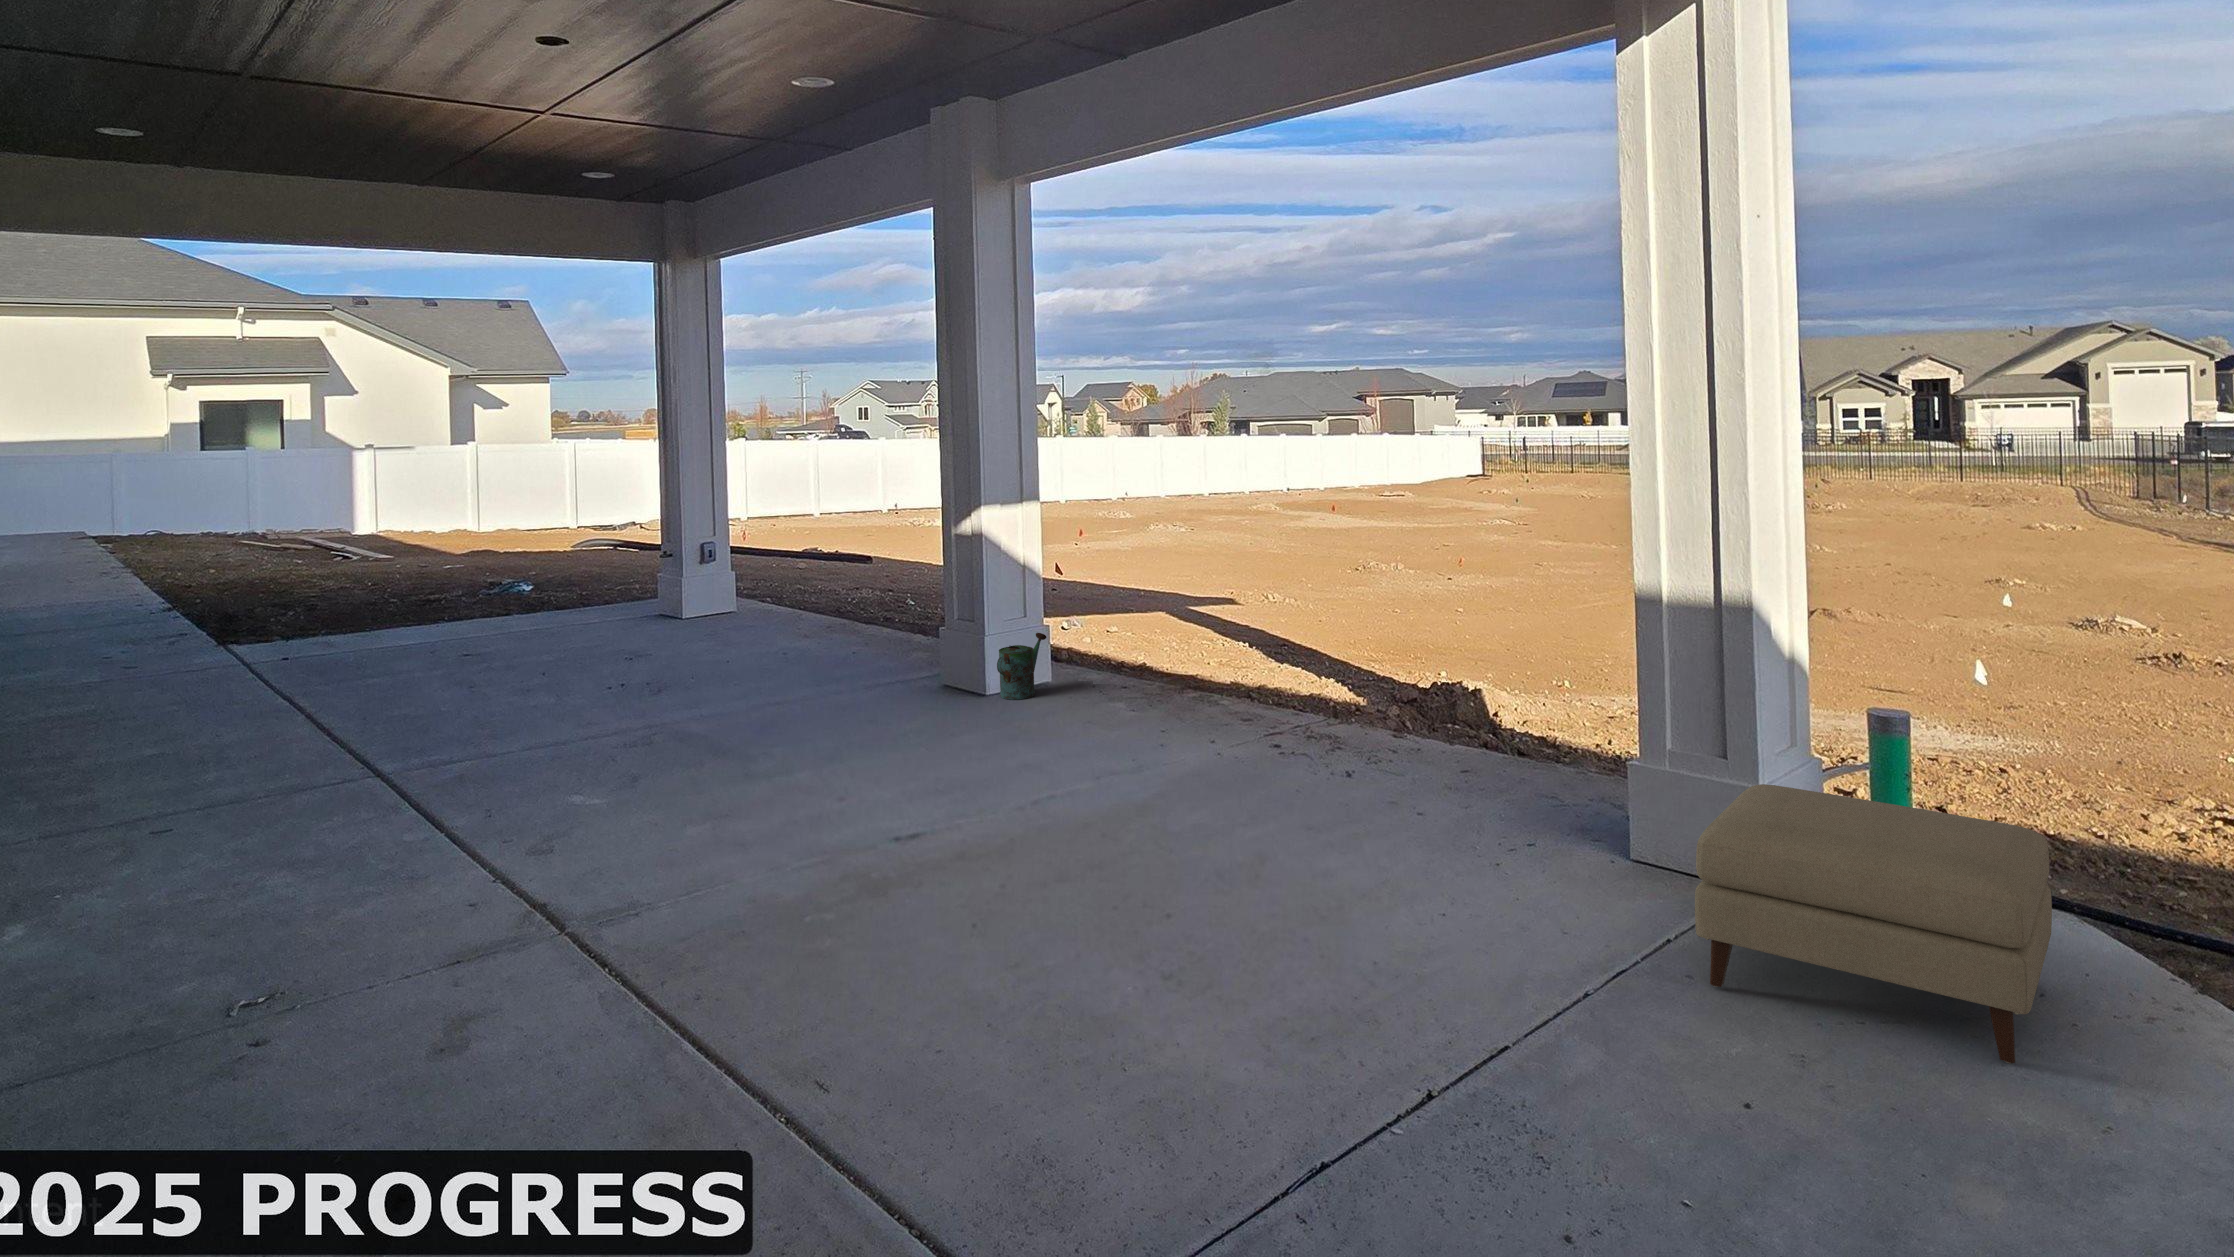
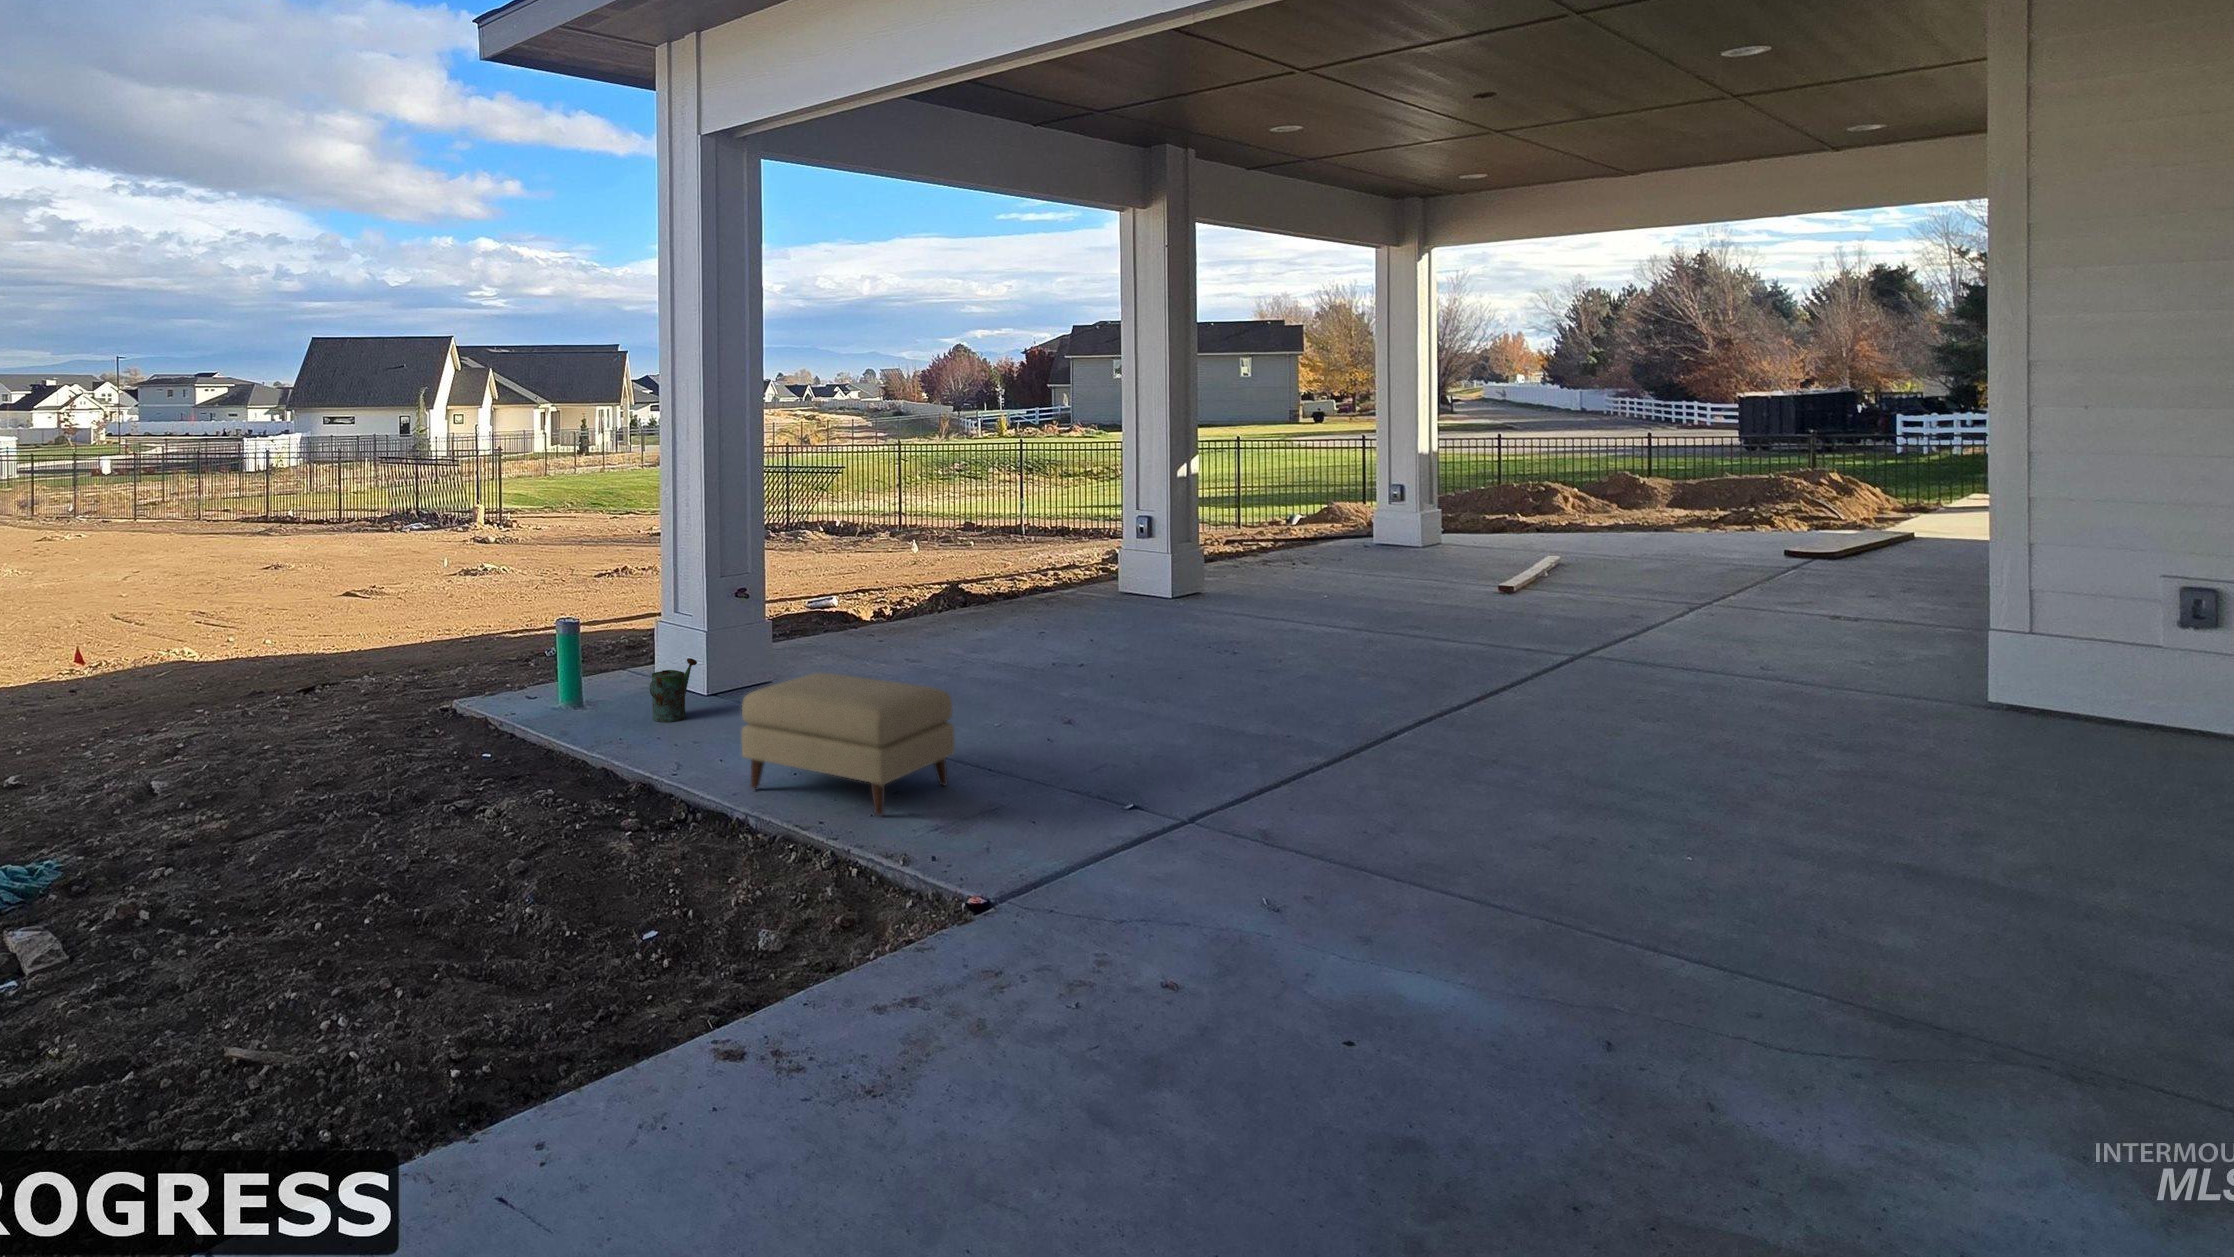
ottoman: present [1695,784,2052,1064] -> present [741,673,955,816]

